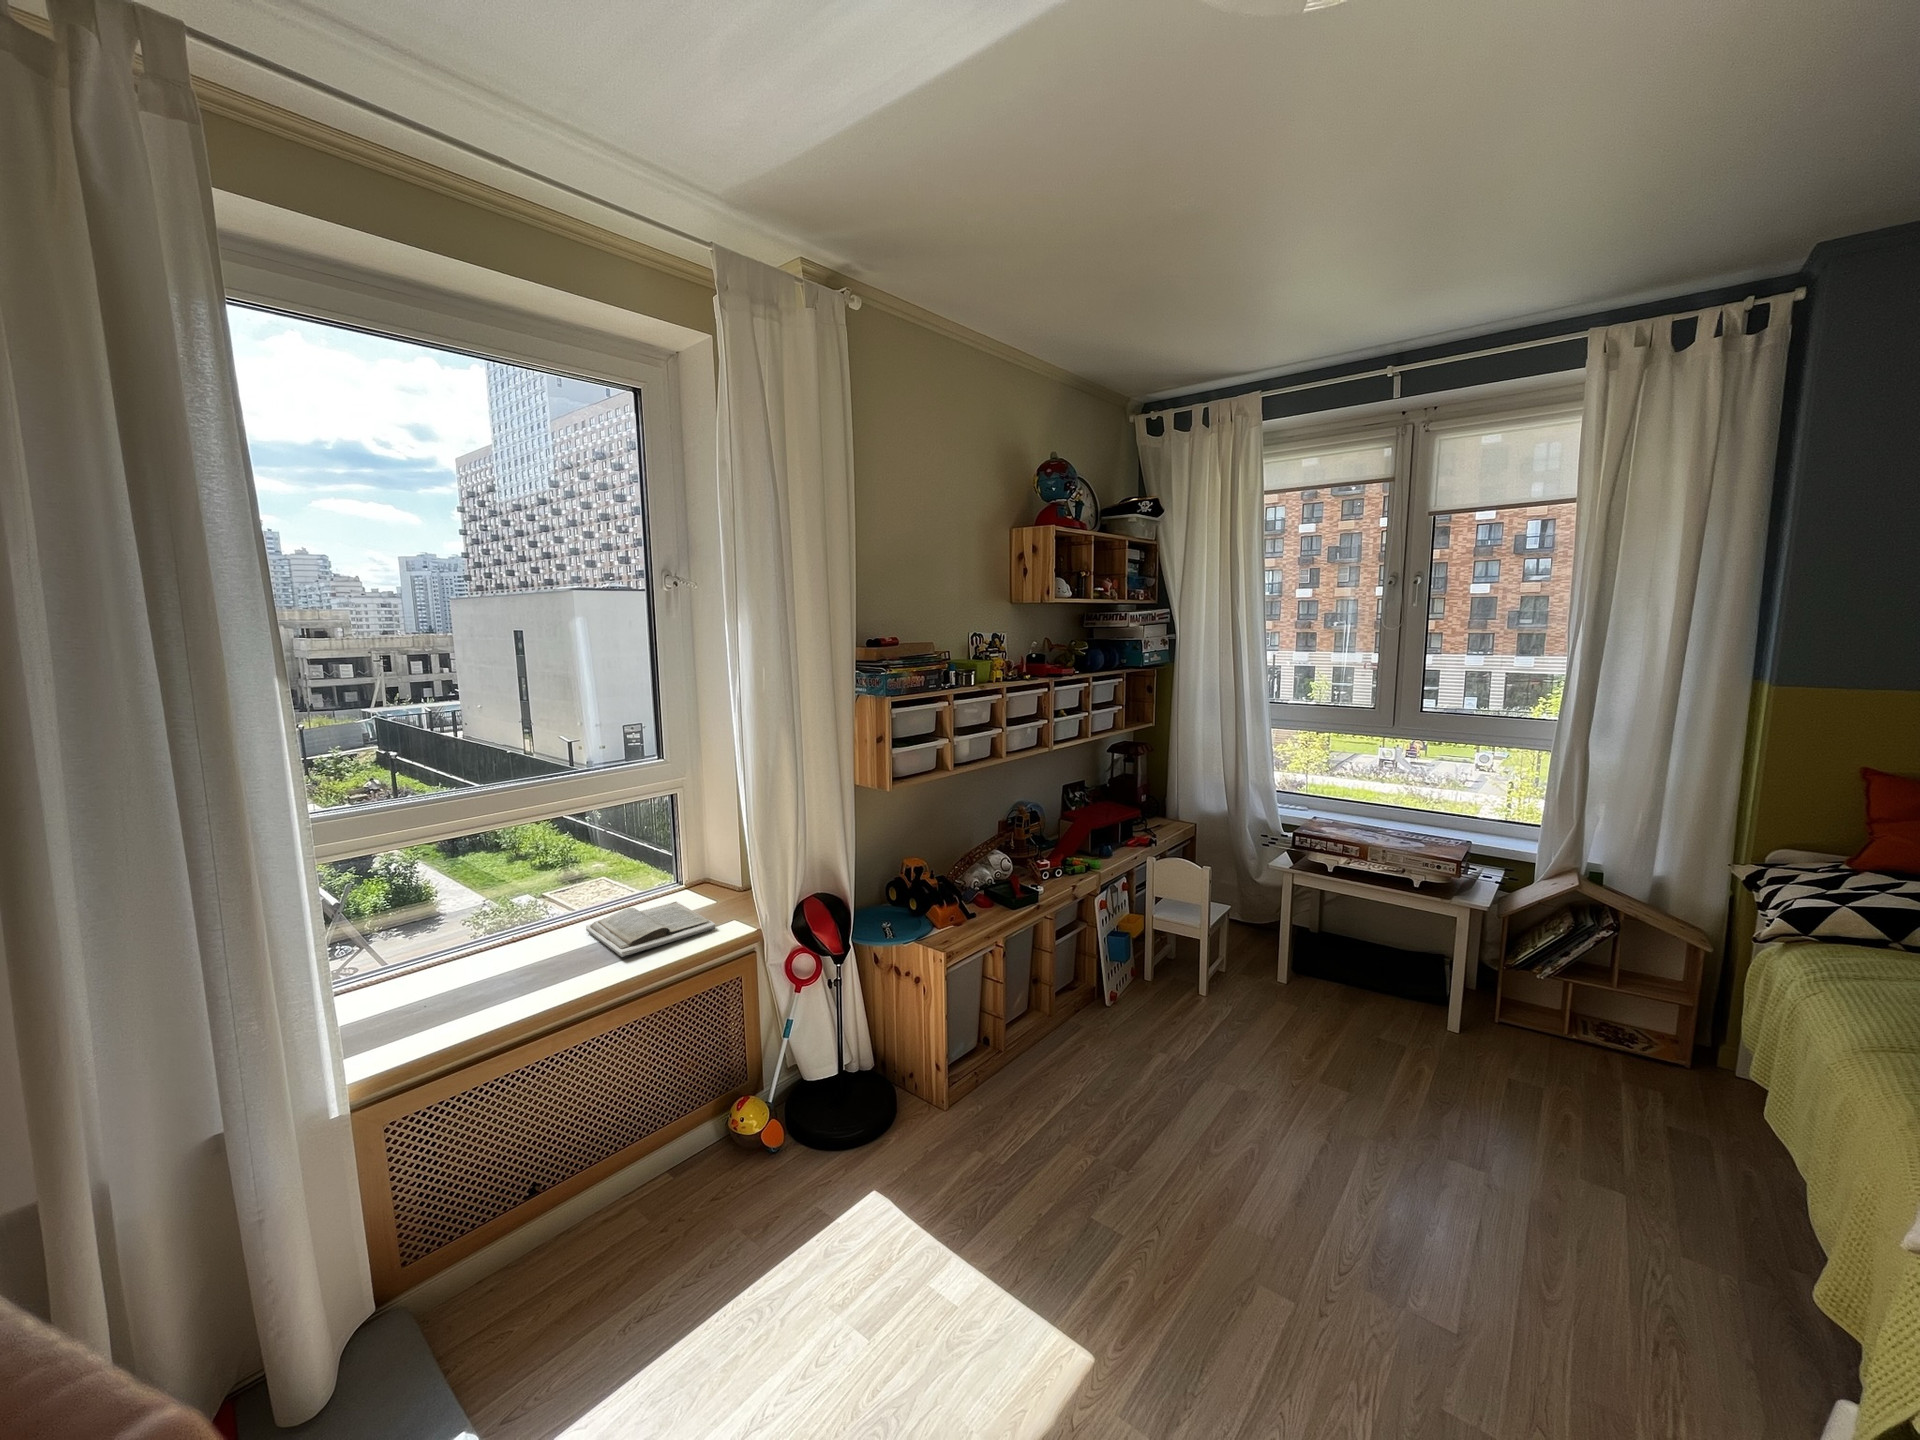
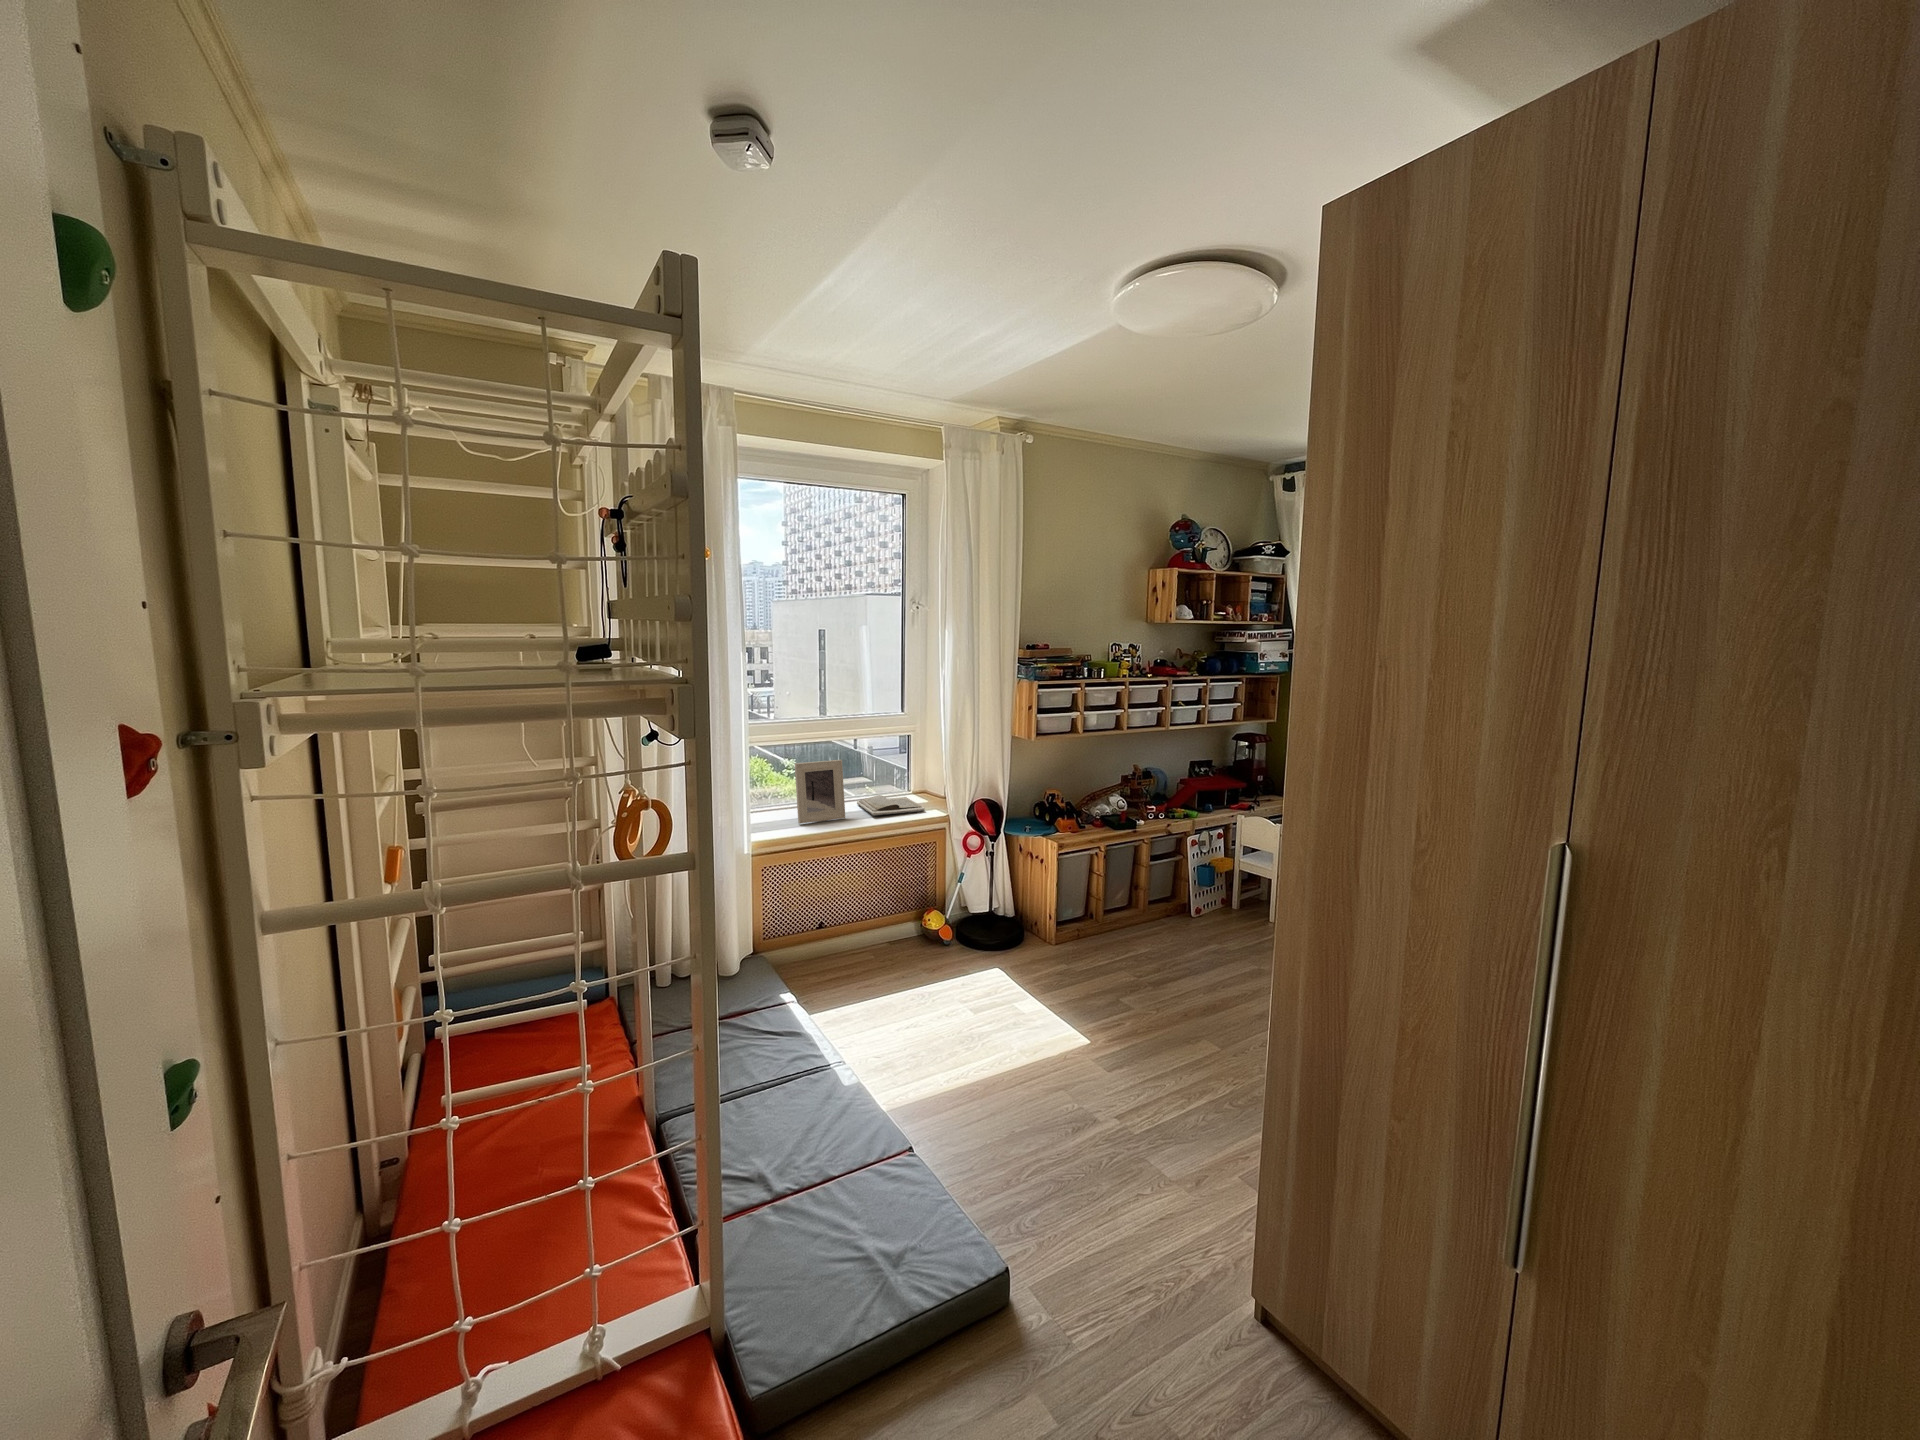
picture frame: none [446,864,566,1005] -> present [795,760,845,824]

